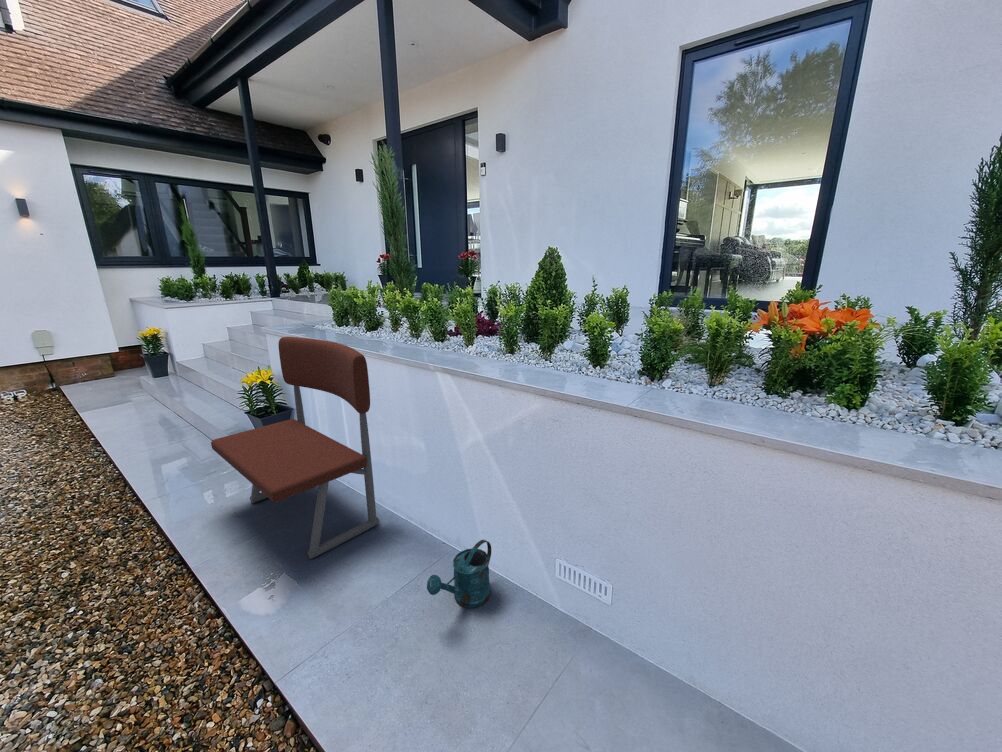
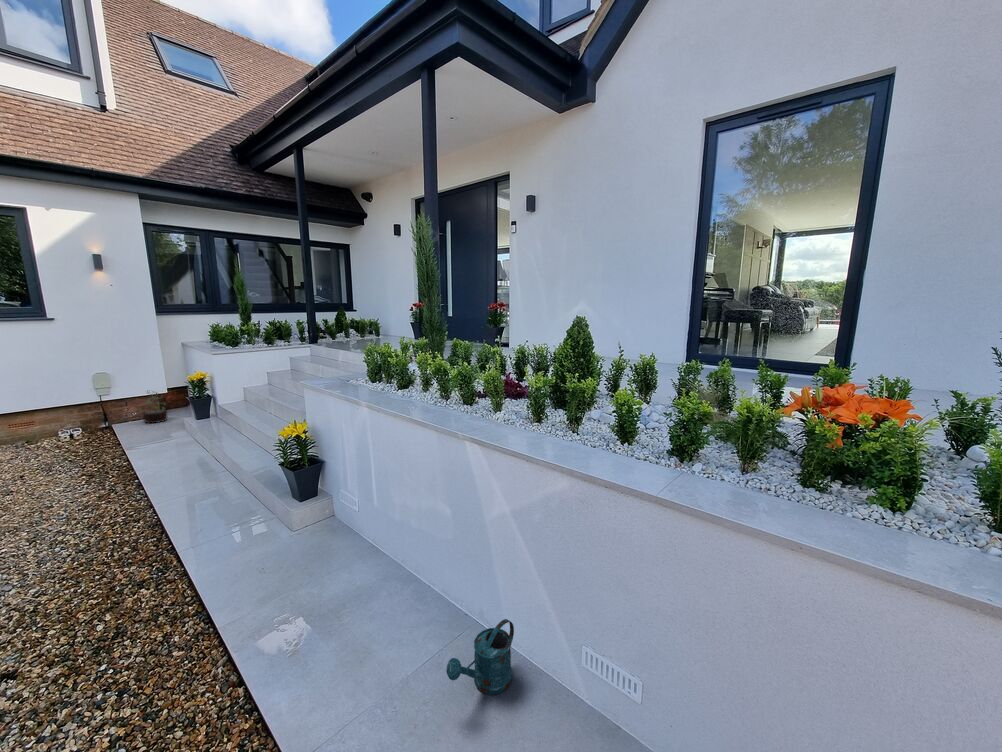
bench: present [211,337,380,559] -> none [245,395,402,626]
decorative plant: none [87,347,123,384] -> present [139,392,167,423]

